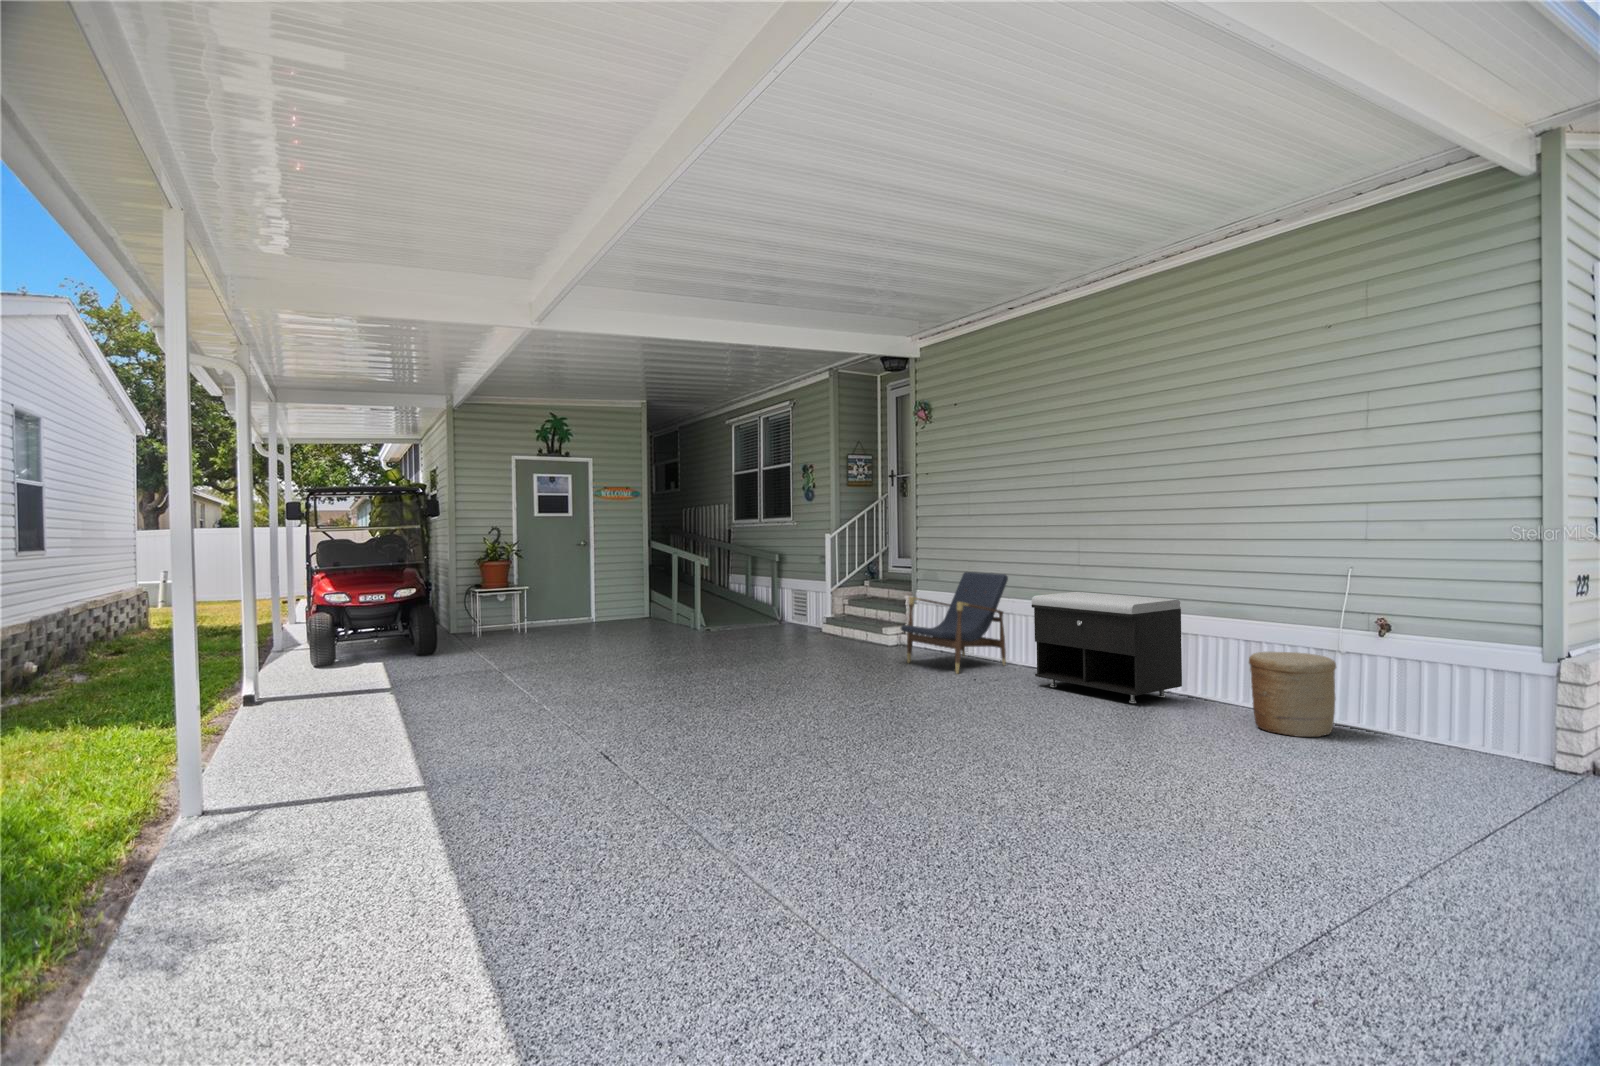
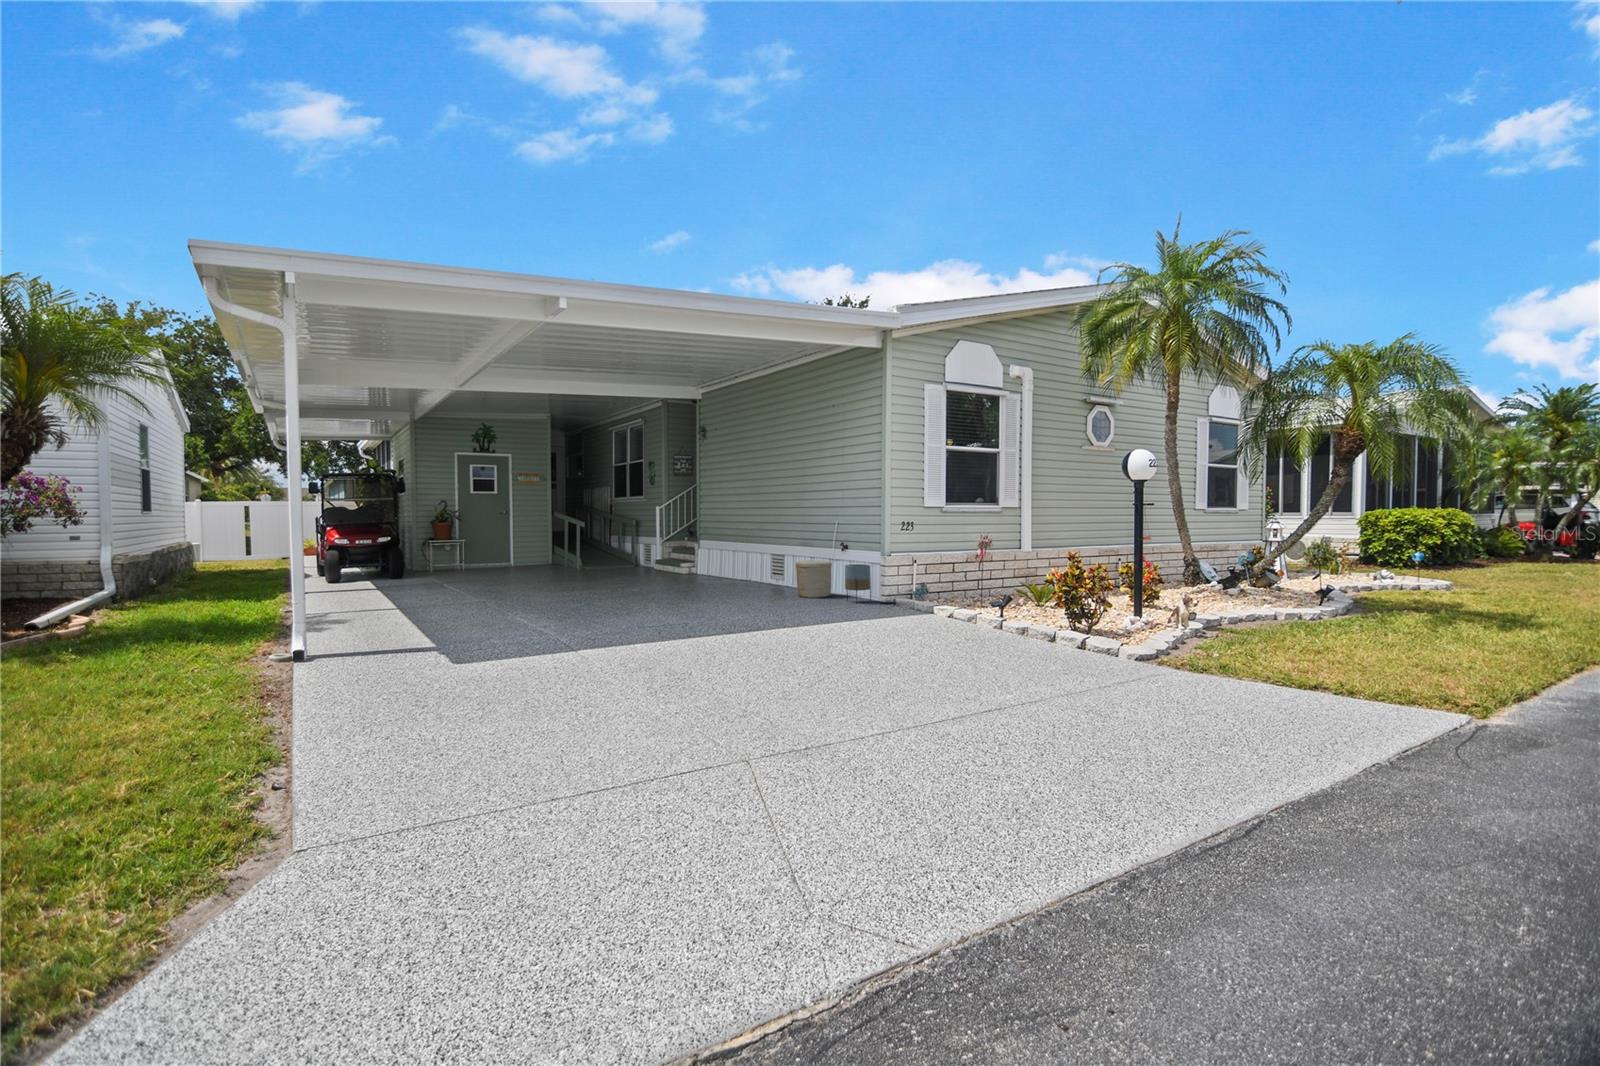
lounge chair: present [901,572,1008,674] -> none [674,528,734,583]
storage bench: present [1031,592,1182,703] -> none [727,536,793,591]
planter: none [1422,671,1499,768] -> present [845,564,871,603]

